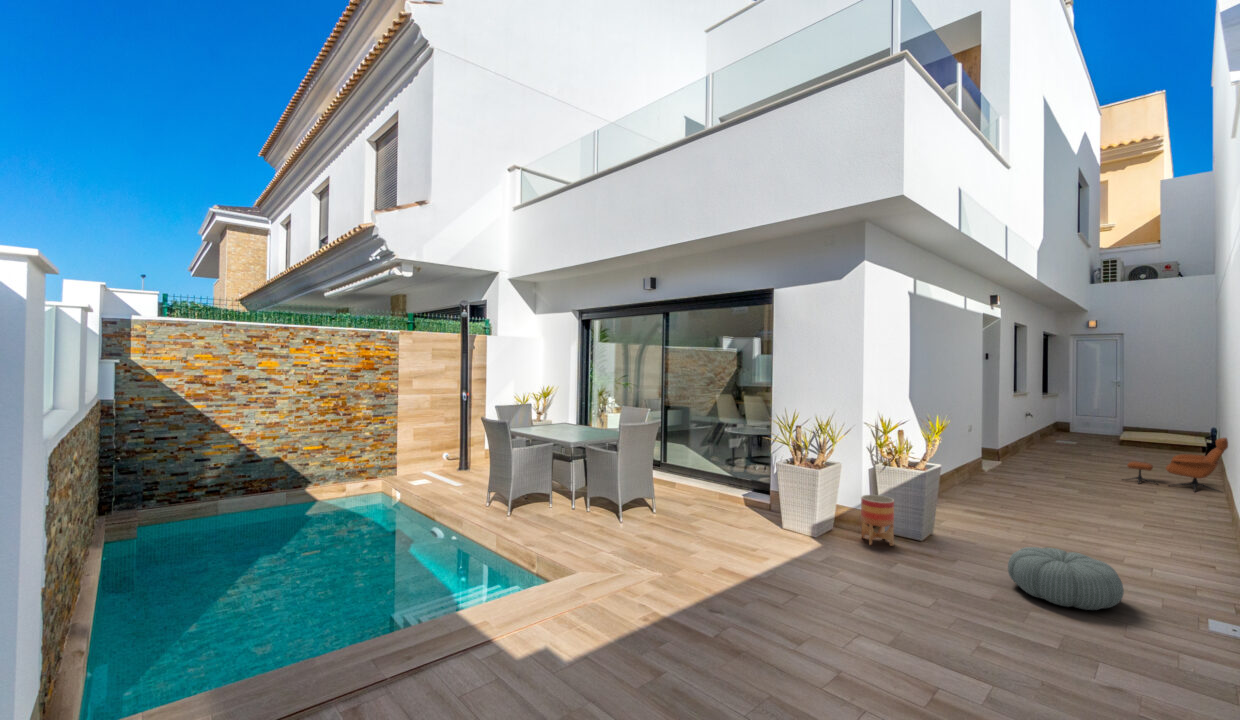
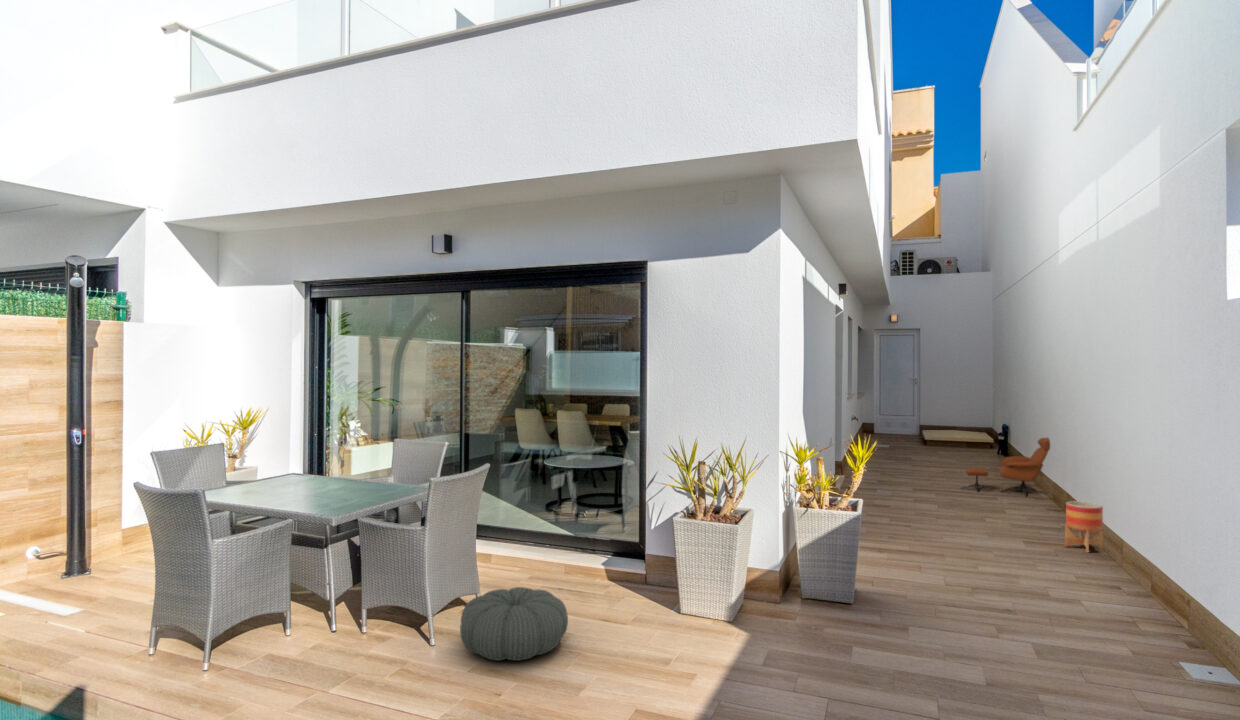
planter: present [861,495,894,546] -> present [1065,501,1103,552]
pouf: present [1008,547,1124,610] -> present [460,587,568,661]

